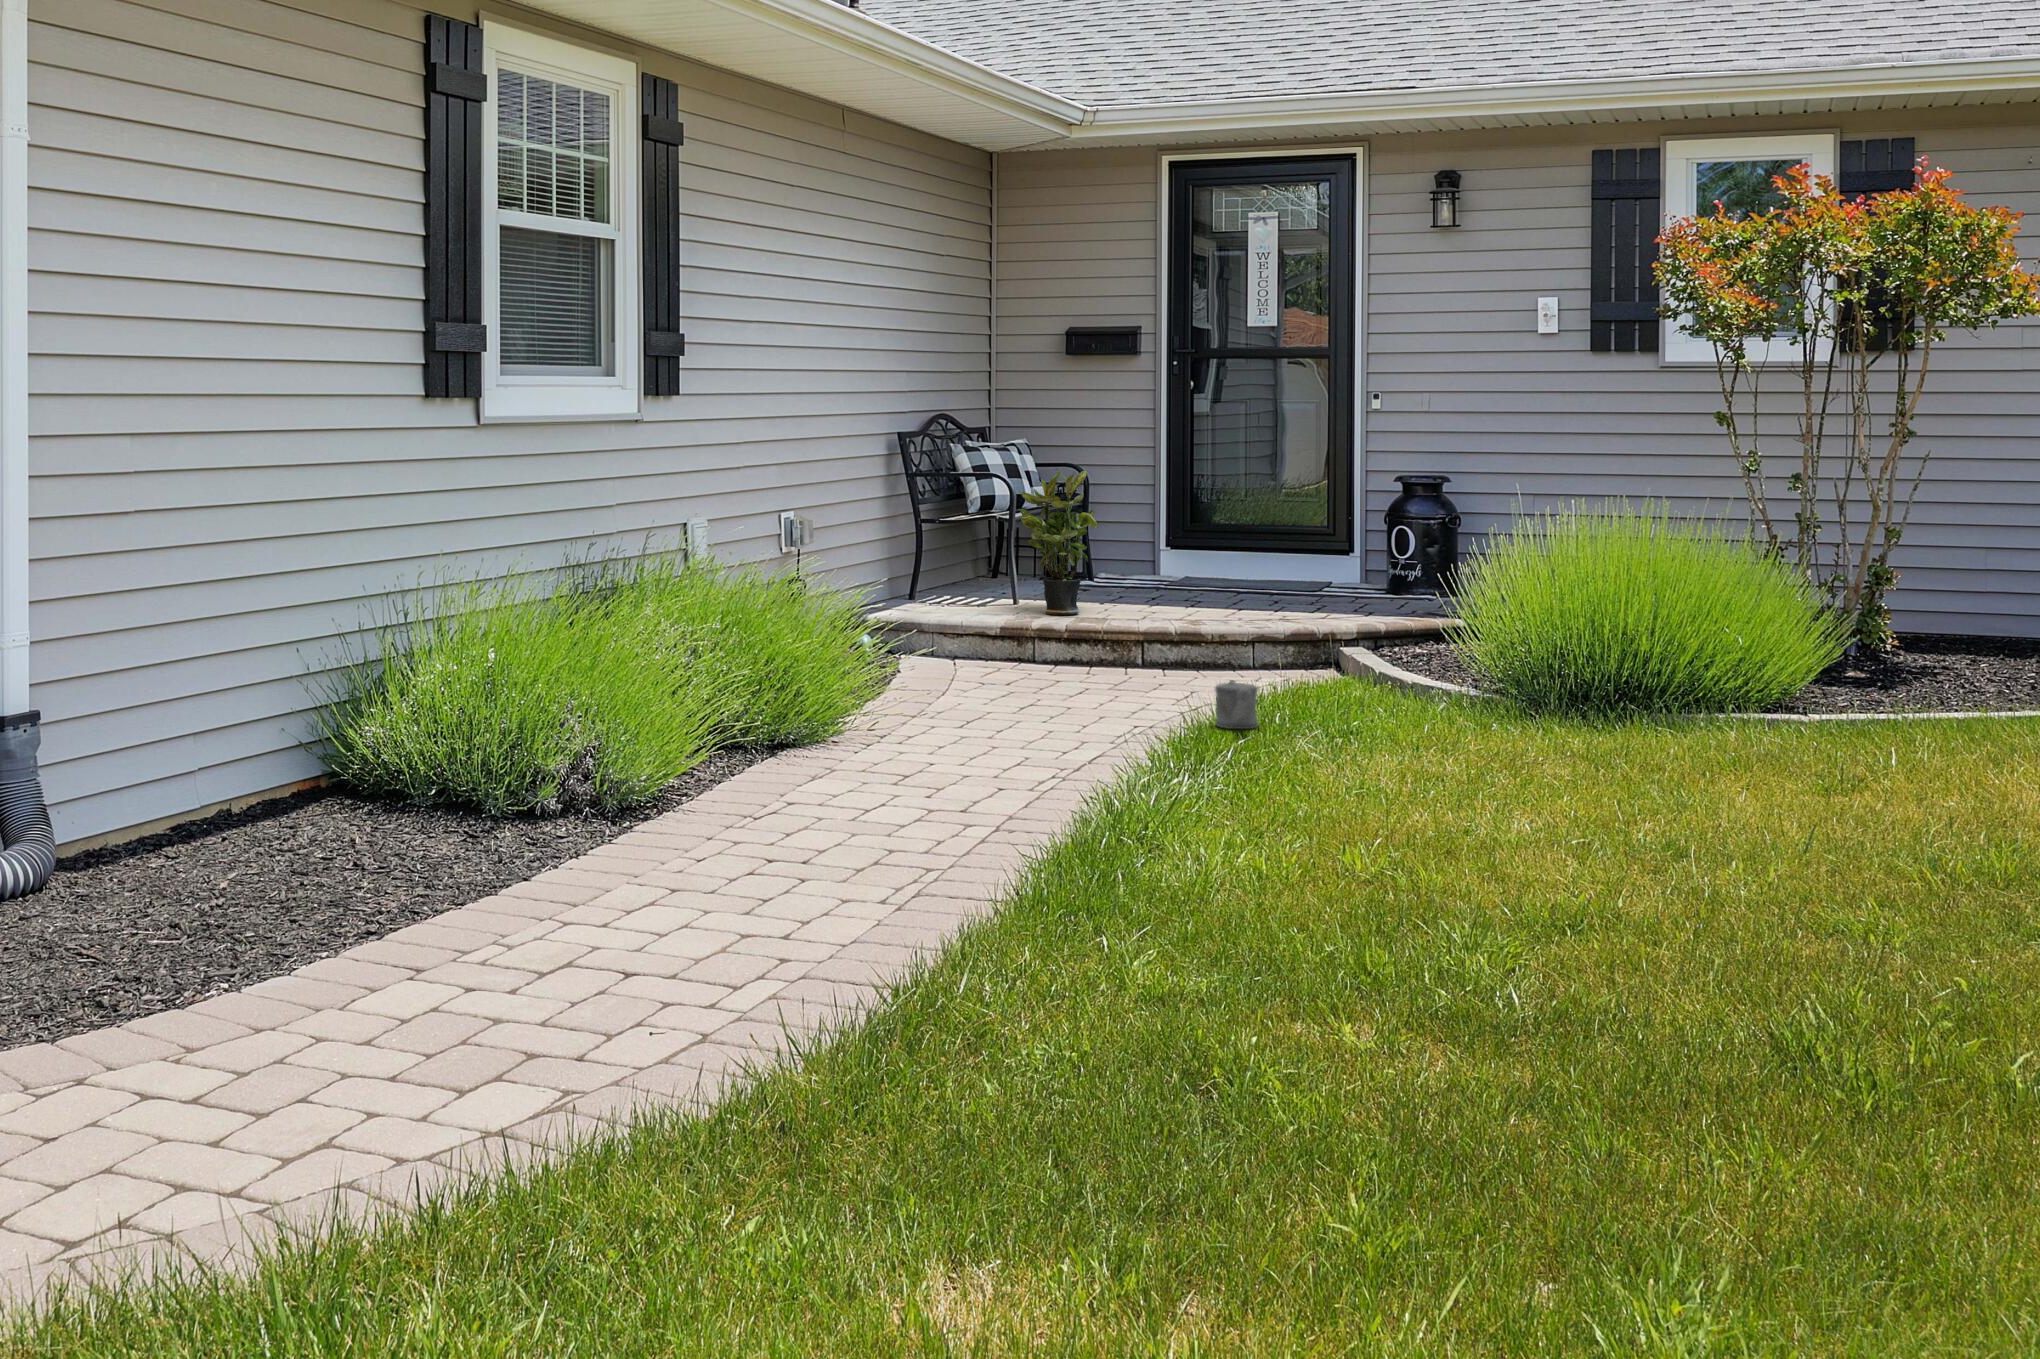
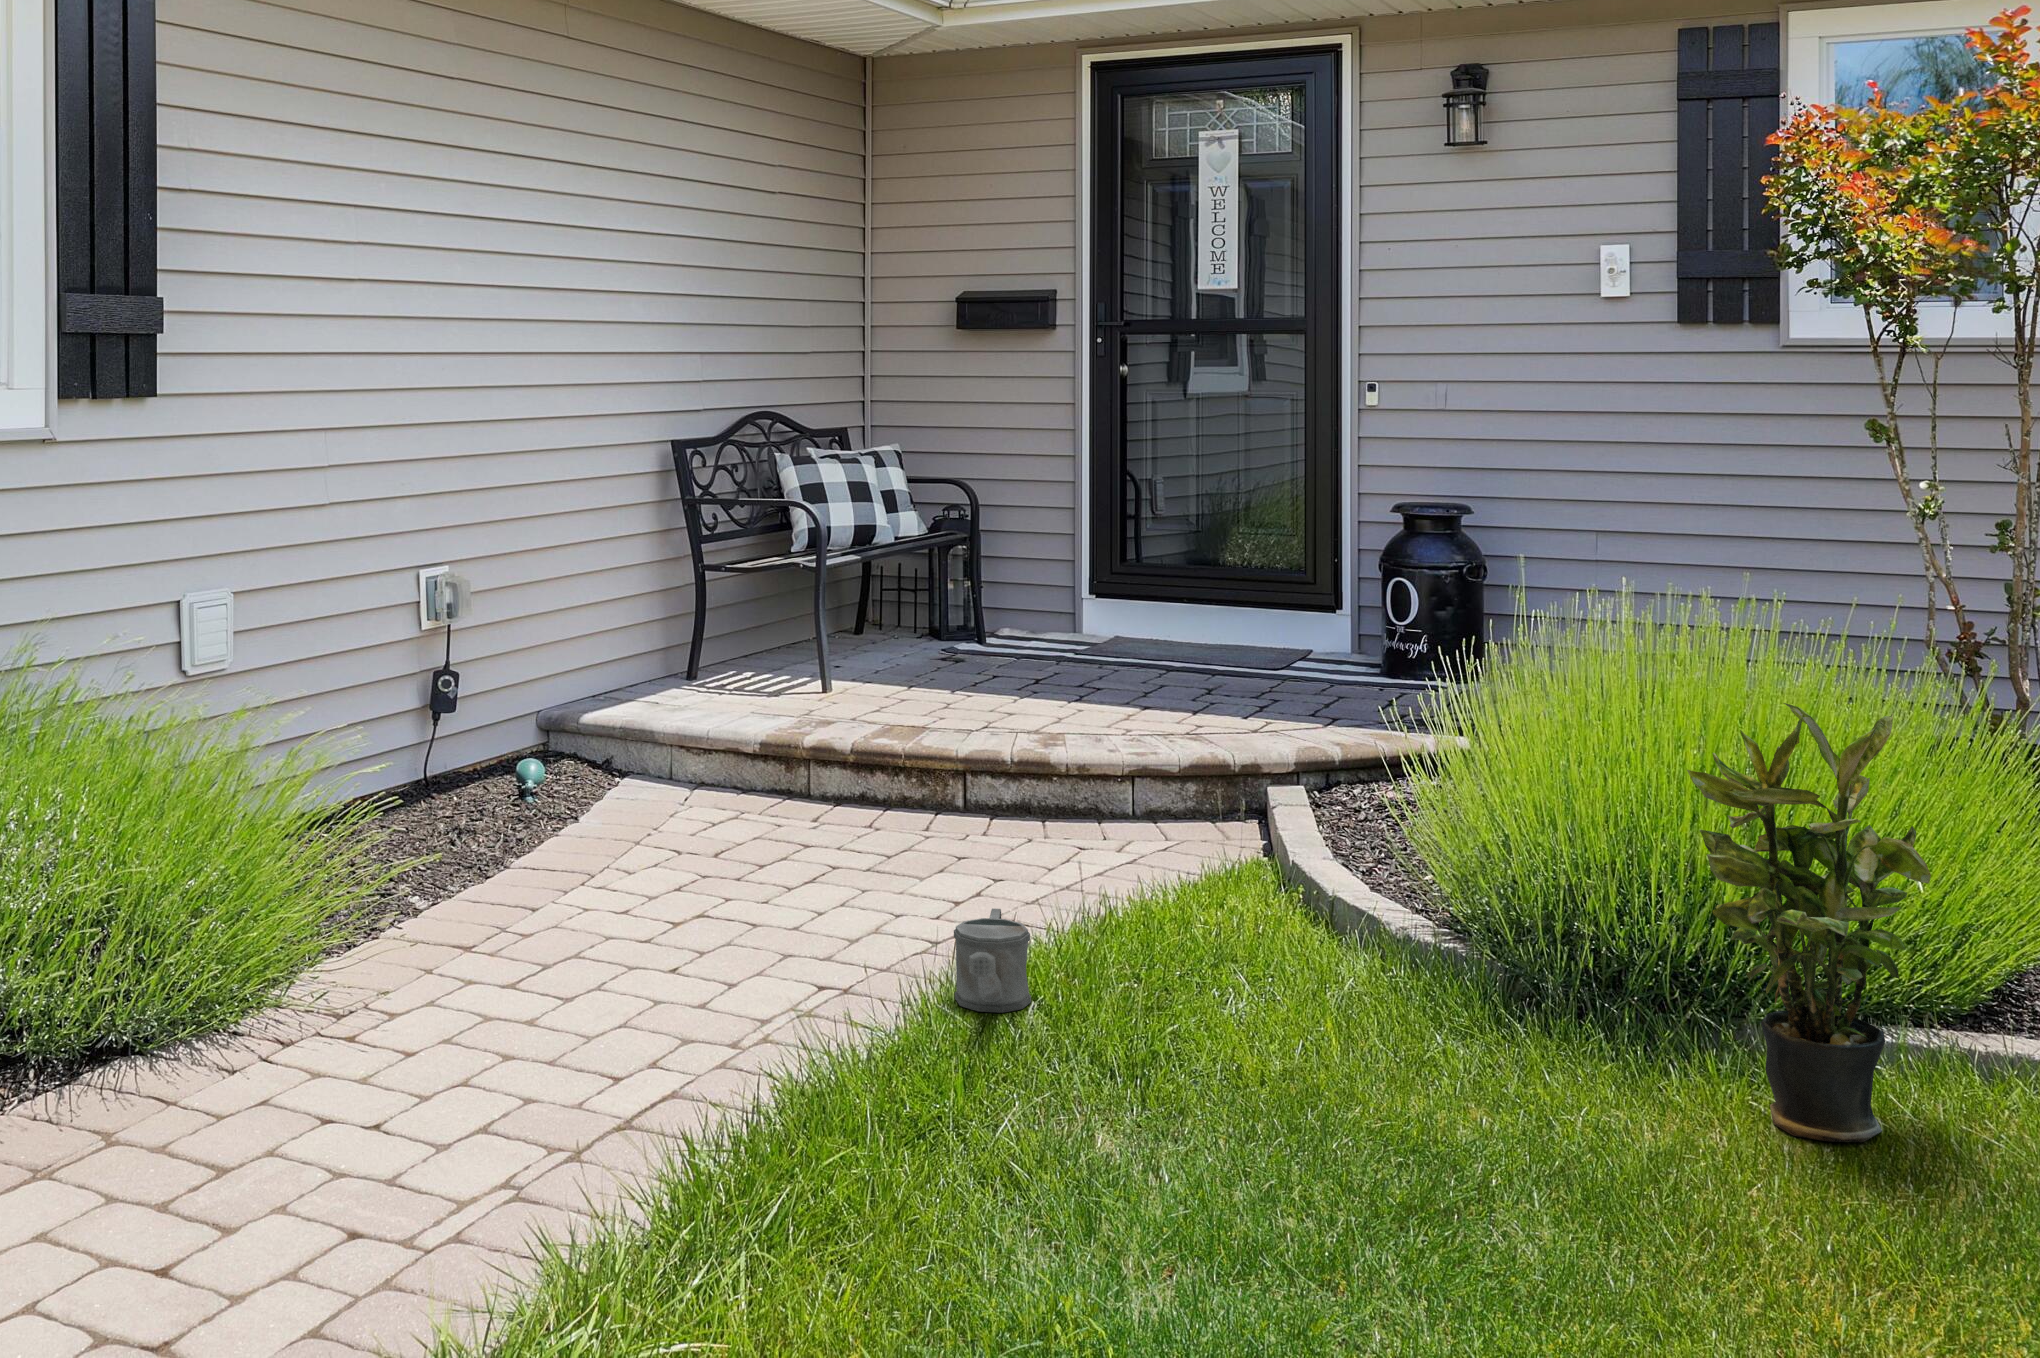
potted plant: present [1019,469,1098,615] -> present [1687,703,1931,1142]

